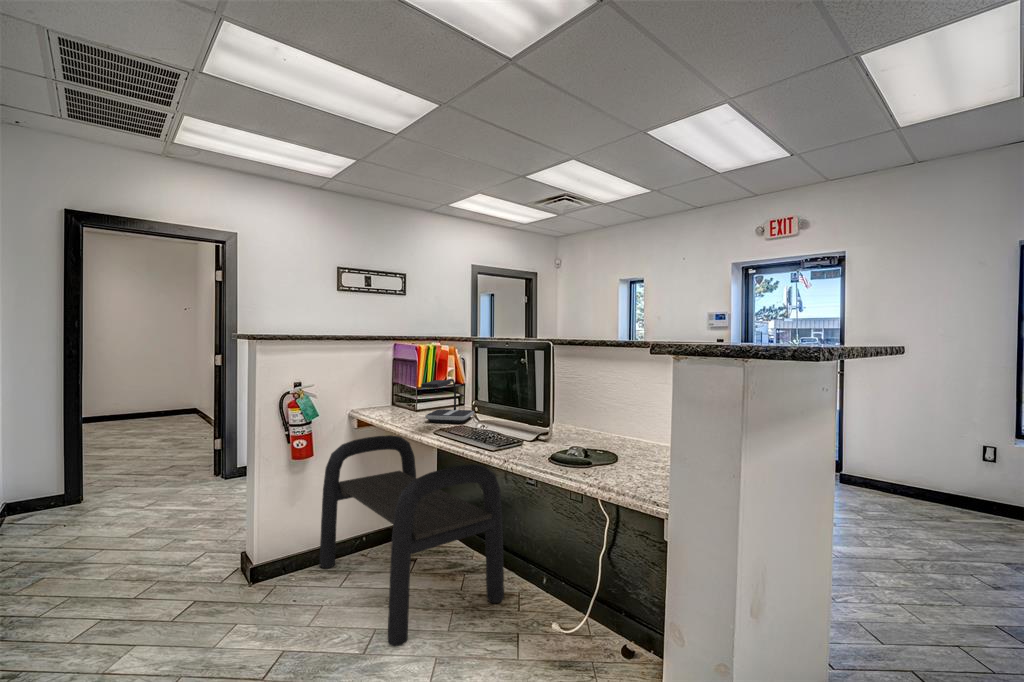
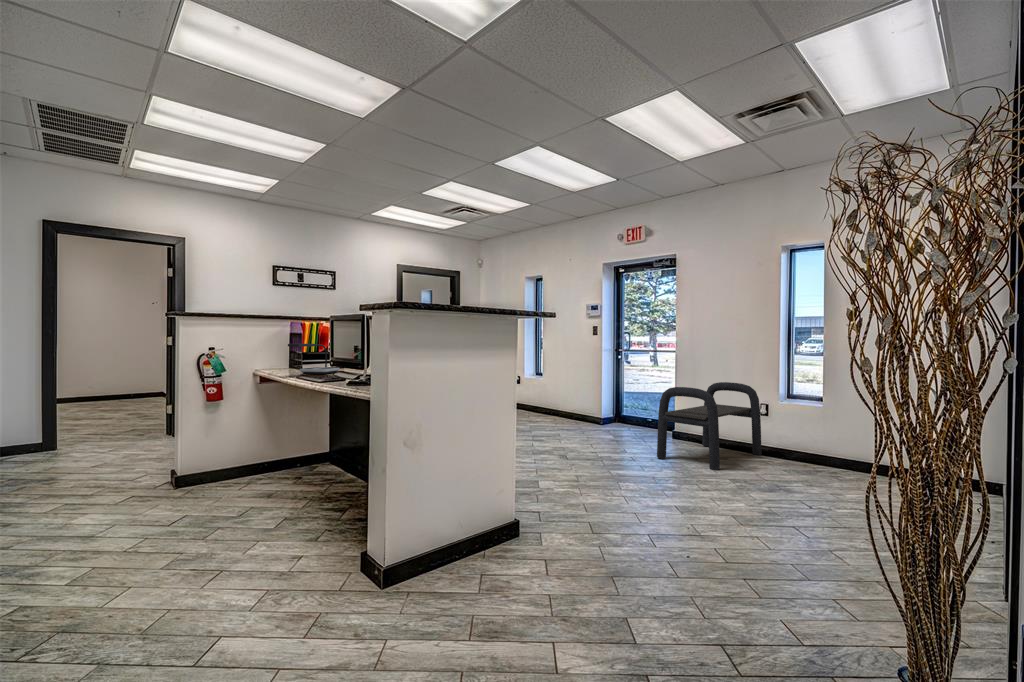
bench: present [320,435,504,647] -> present [657,382,762,470]

